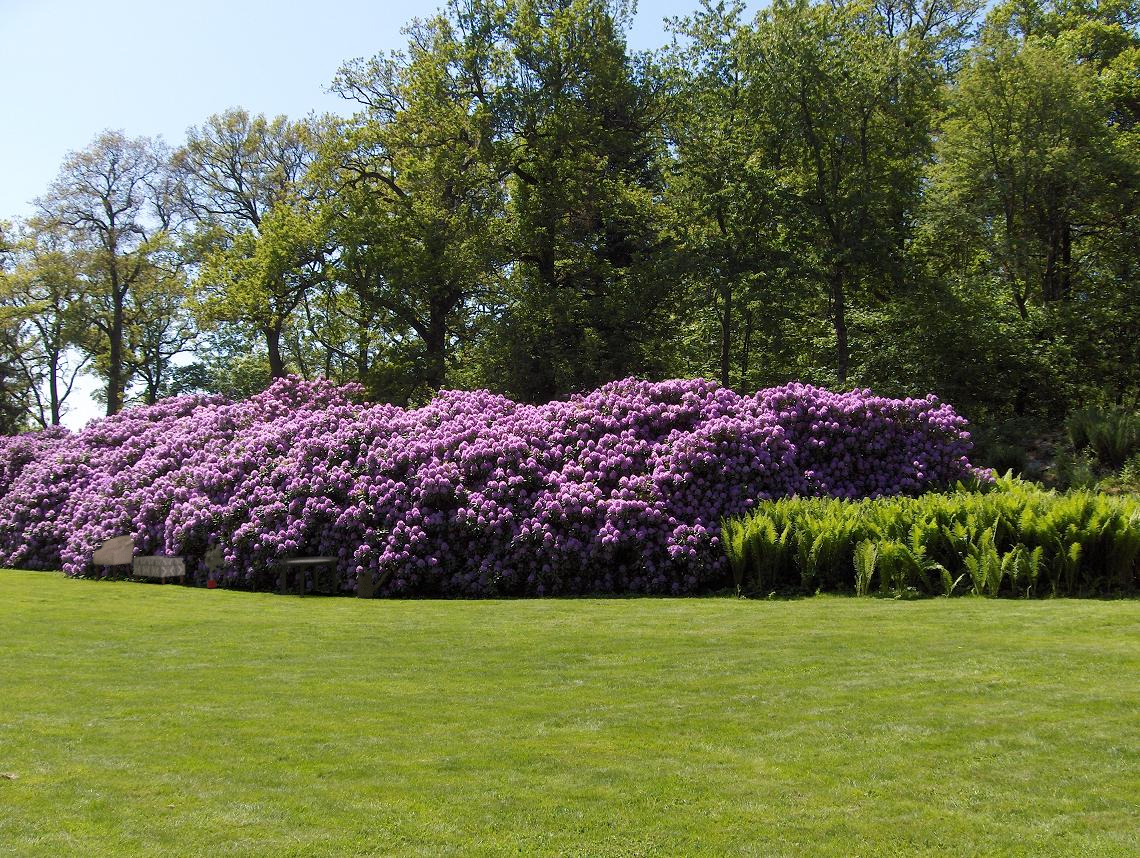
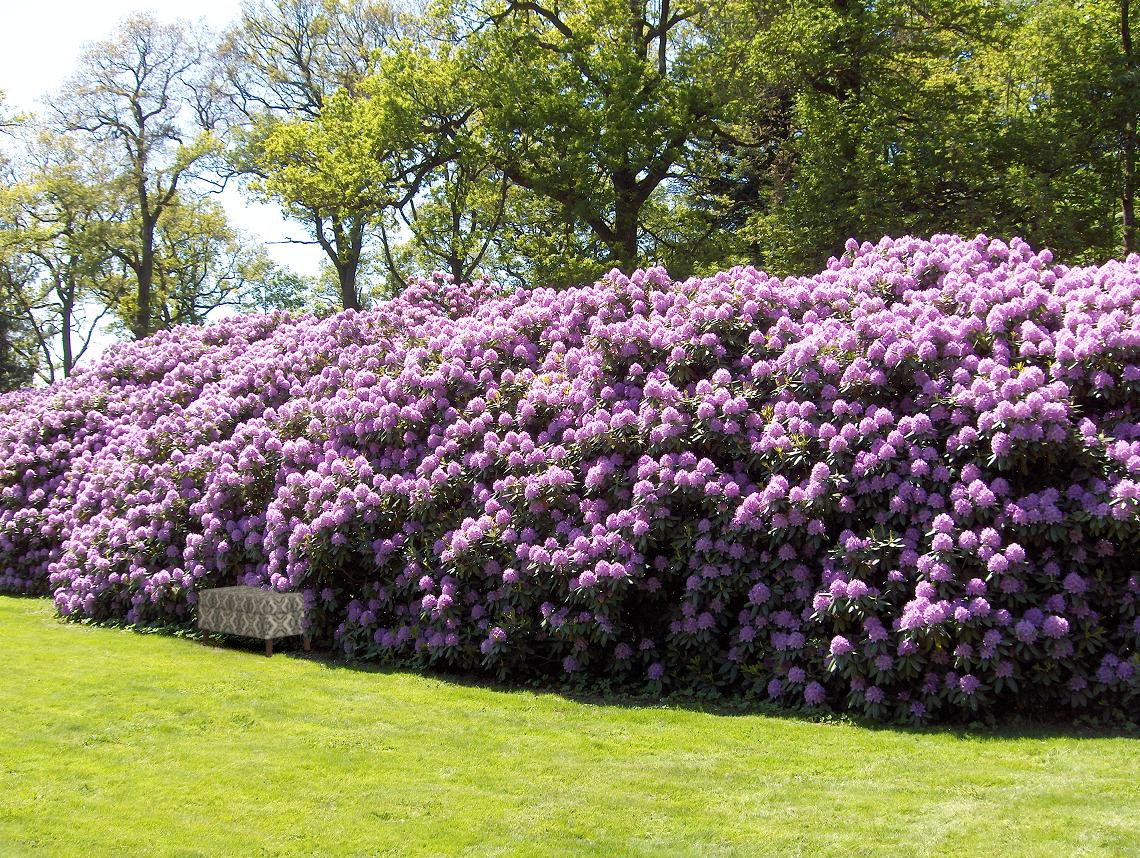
chair: present [93,535,133,582] -> none [110,540,200,643]
potted tree: present [205,544,228,589] -> none [374,566,435,676]
round table: present [279,557,339,598] -> none [607,607,769,731]
watering can: present [357,567,389,598] -> none [854,648,939,741]

